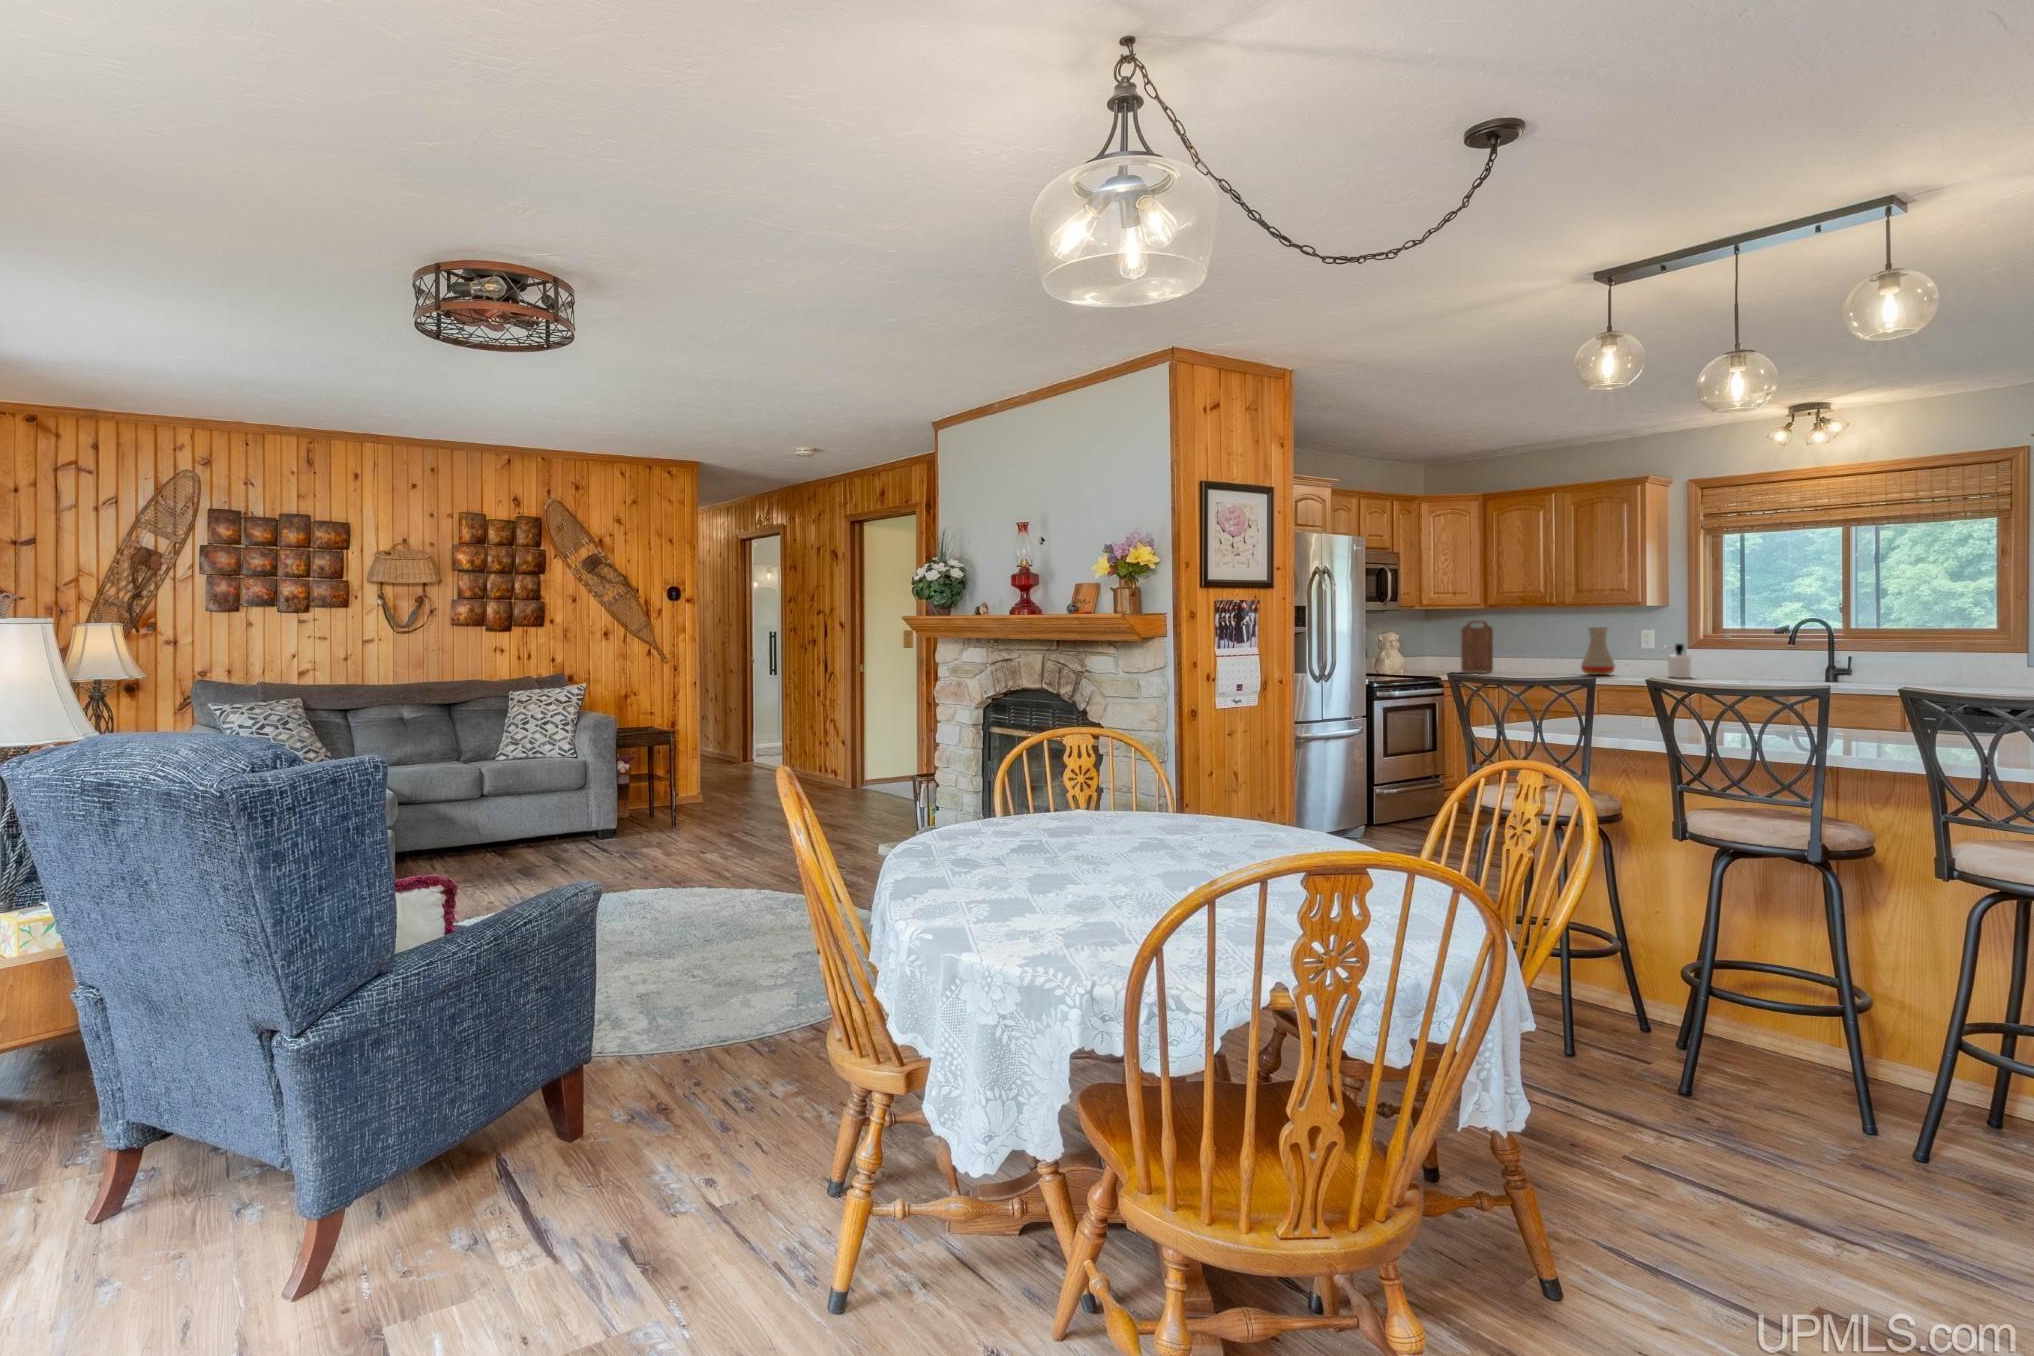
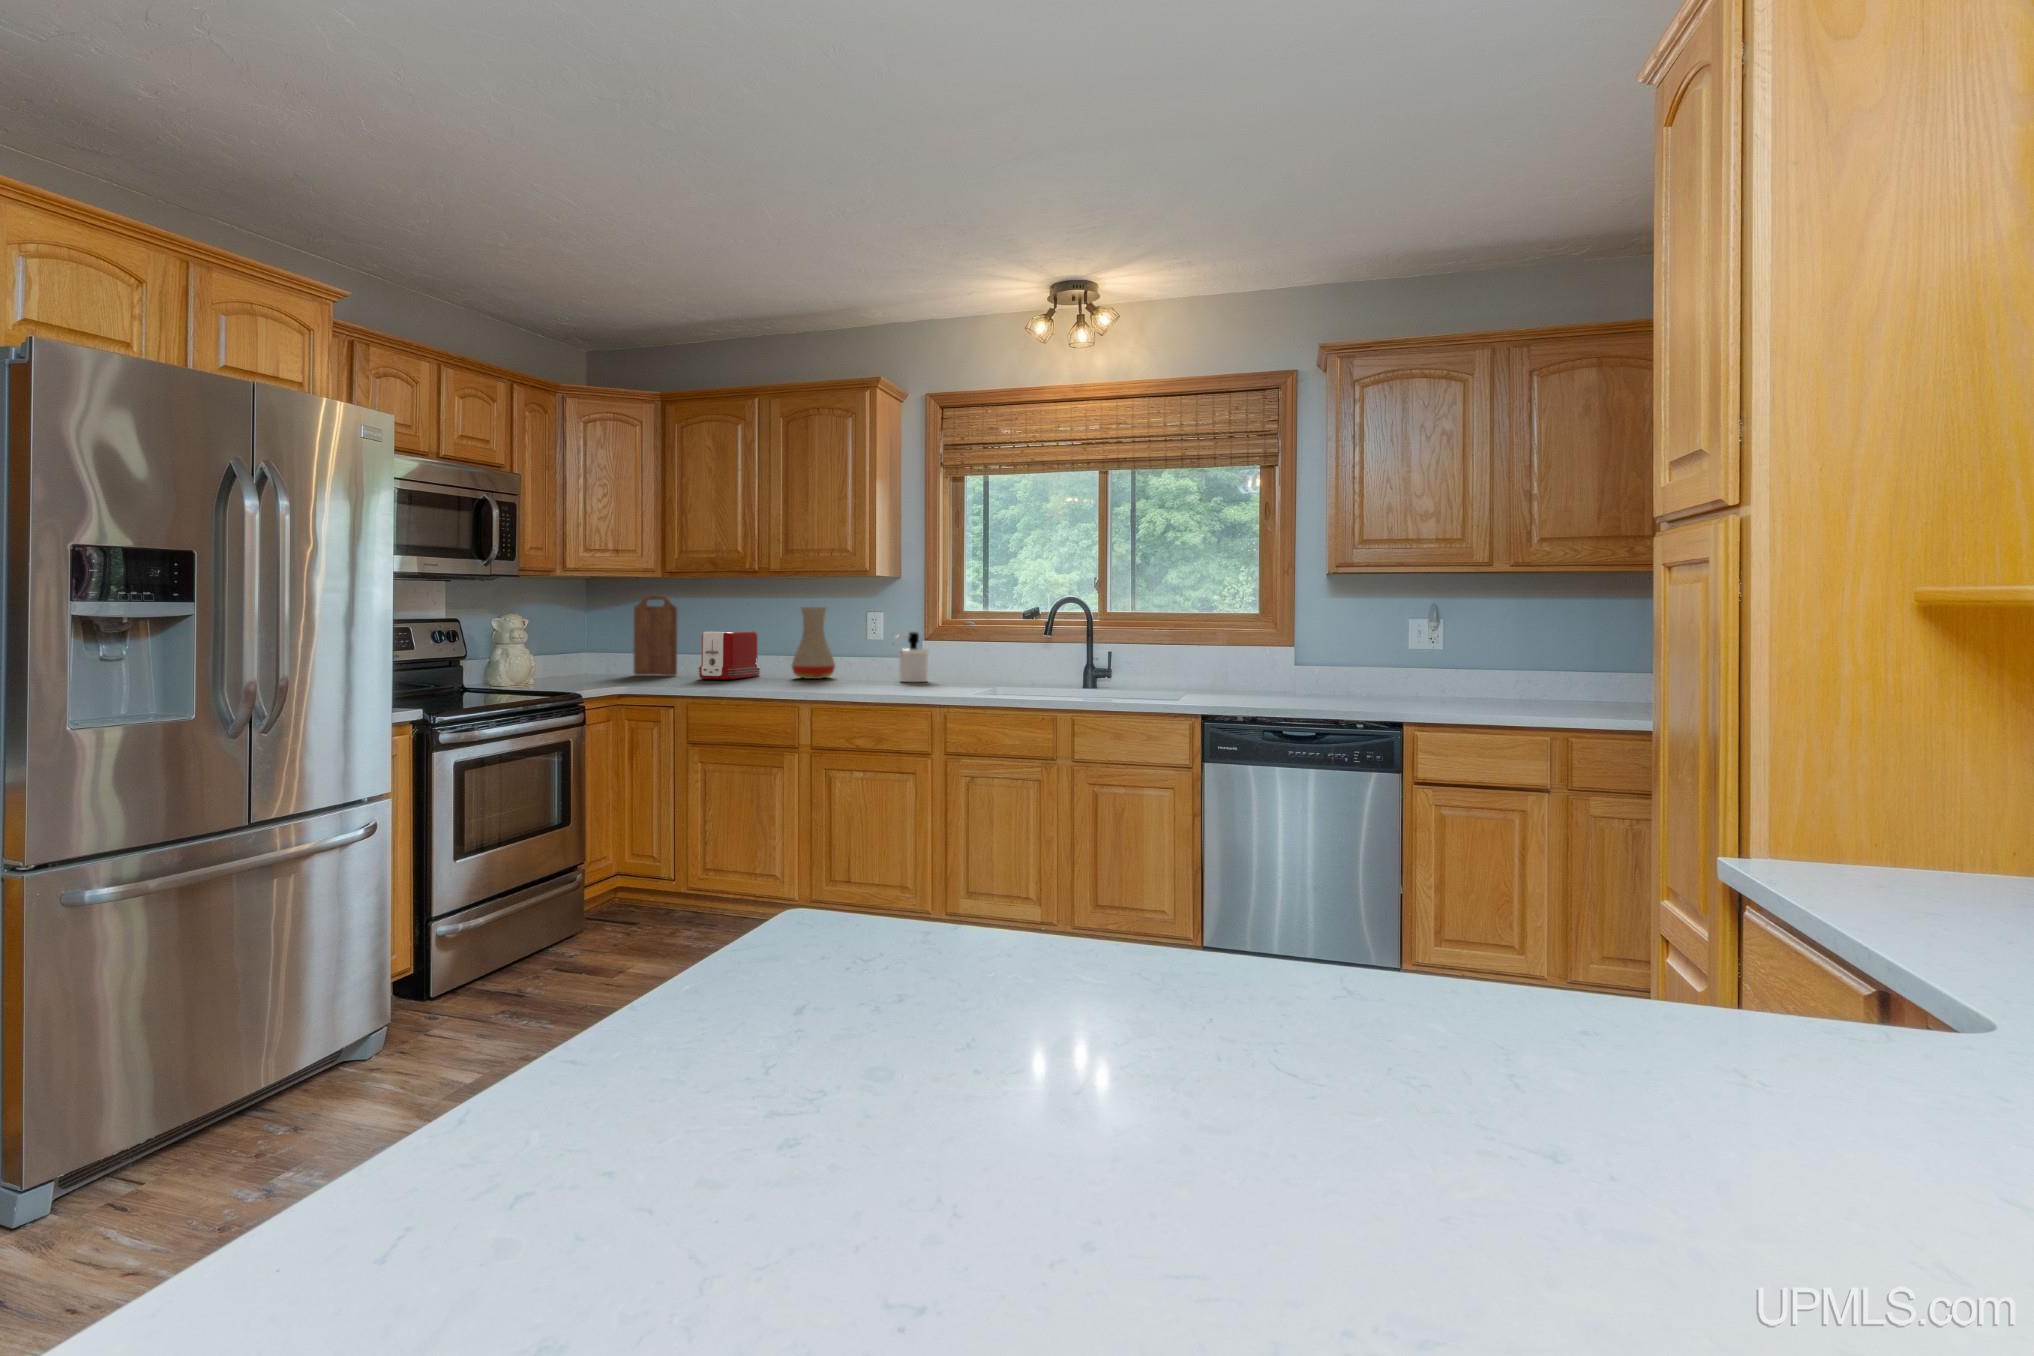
toaster: none [1511,643,1556,674] -> present [699,631,760,679]

